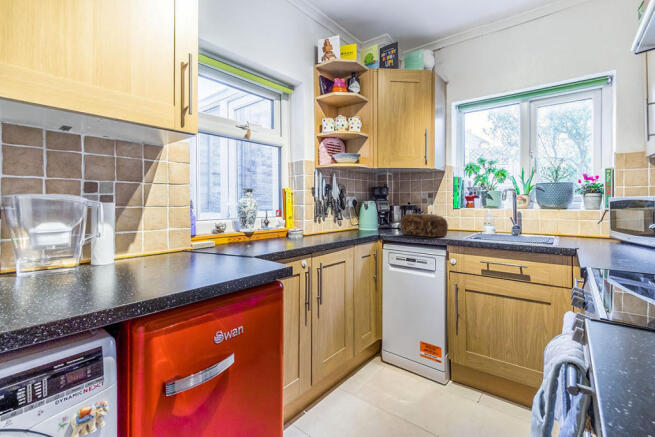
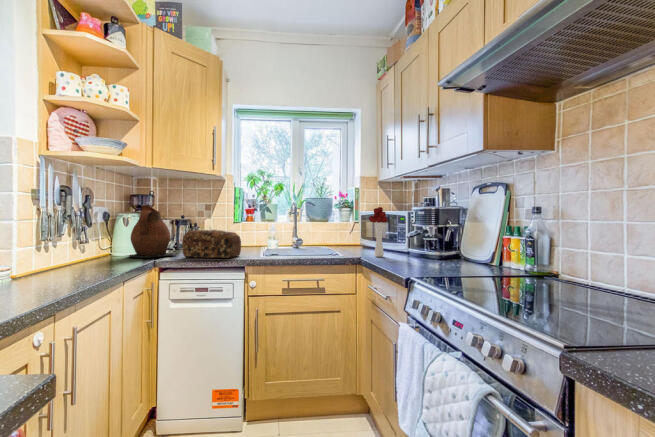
flower bouquet: none [588,191,617,248] -> present [369,207,388,257]
ceramic pitcher: none [364,195,400,233] -> present [128,205,177,258]

